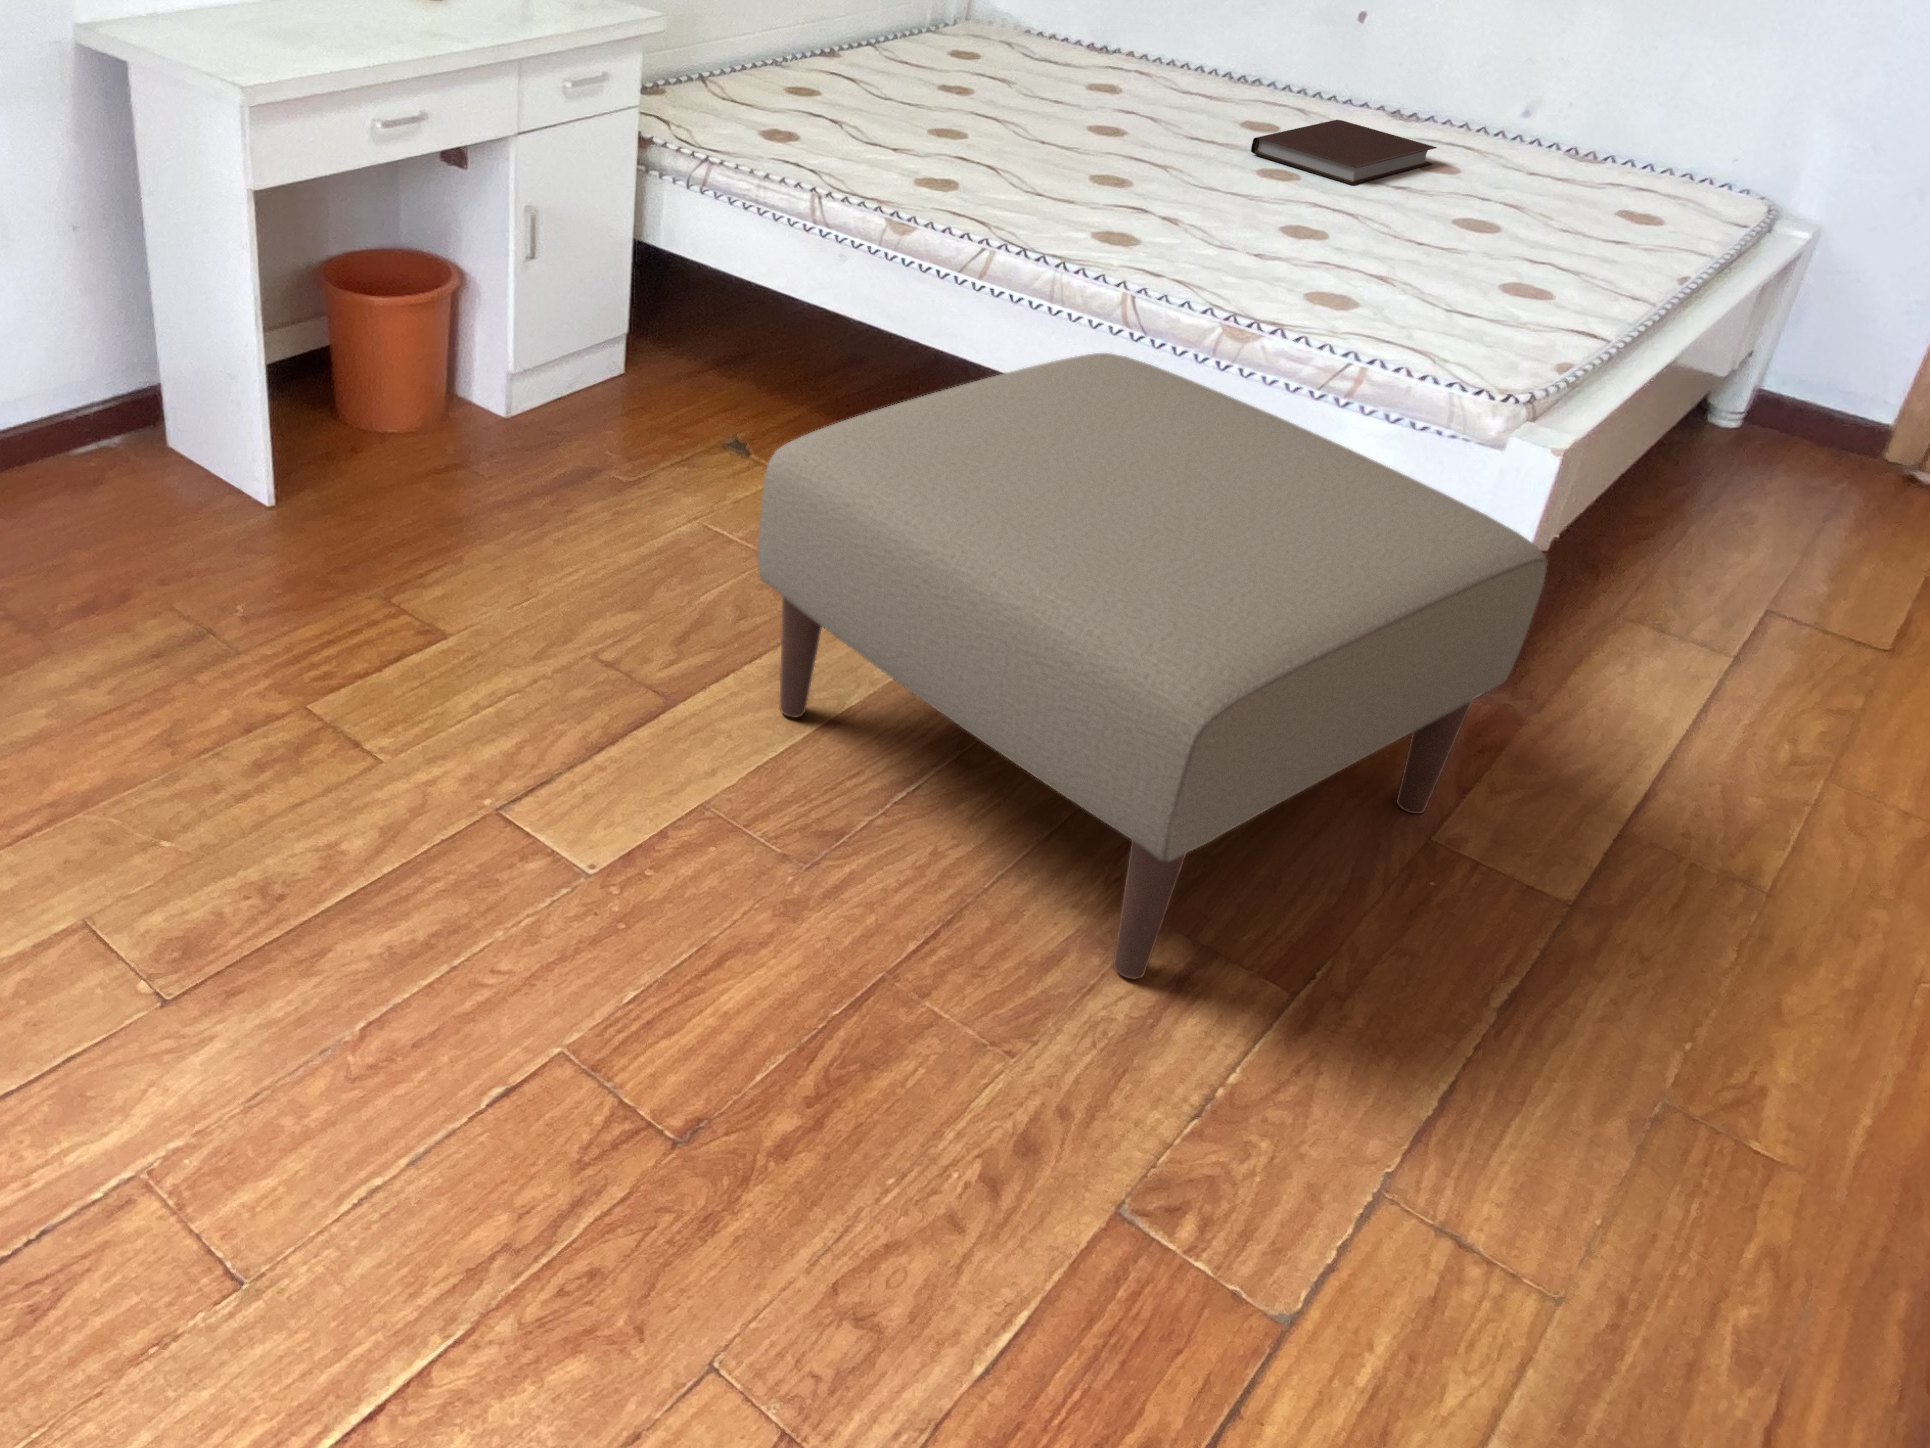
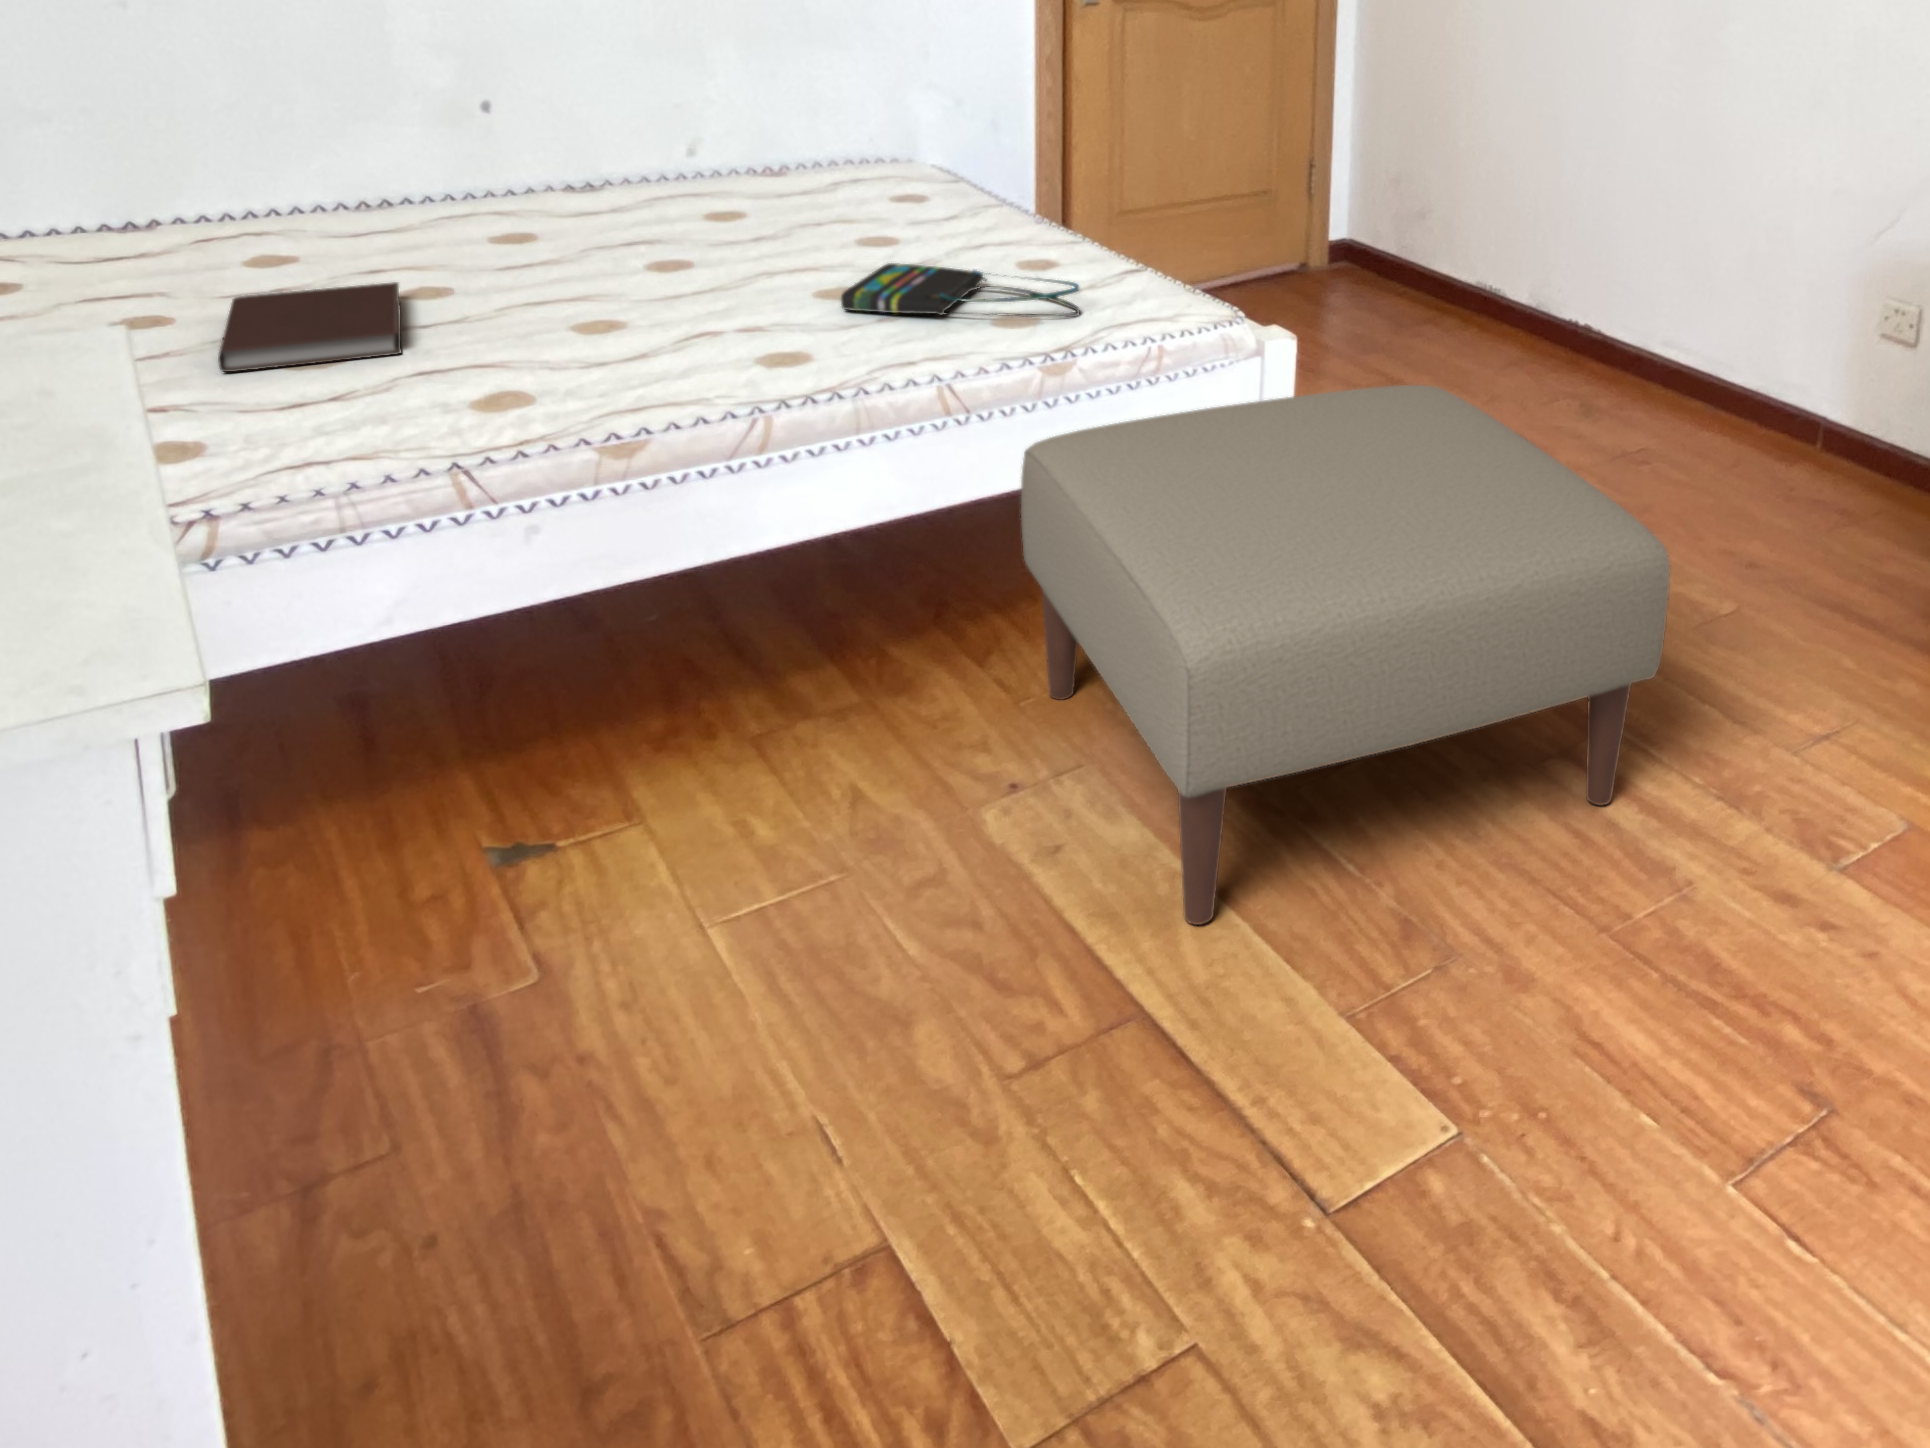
notebook: present [1251,120,1437,185] -> present [218,282,401,372]
tote bag: none [1245,210,1408,315] -> present [841,263,1080,317]

